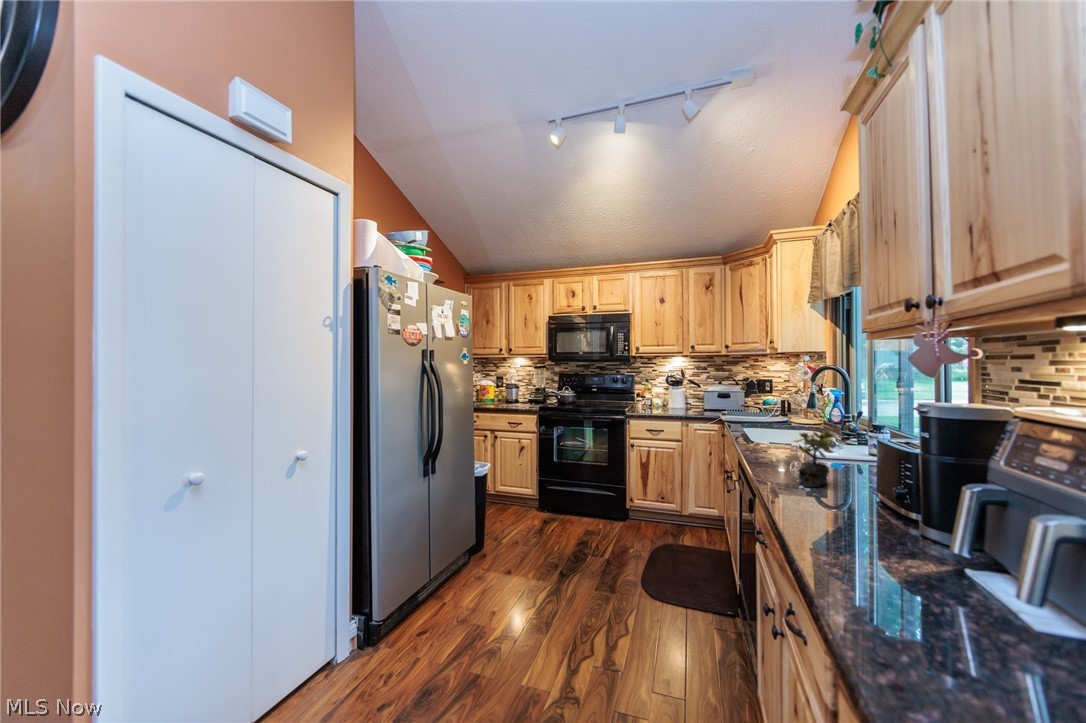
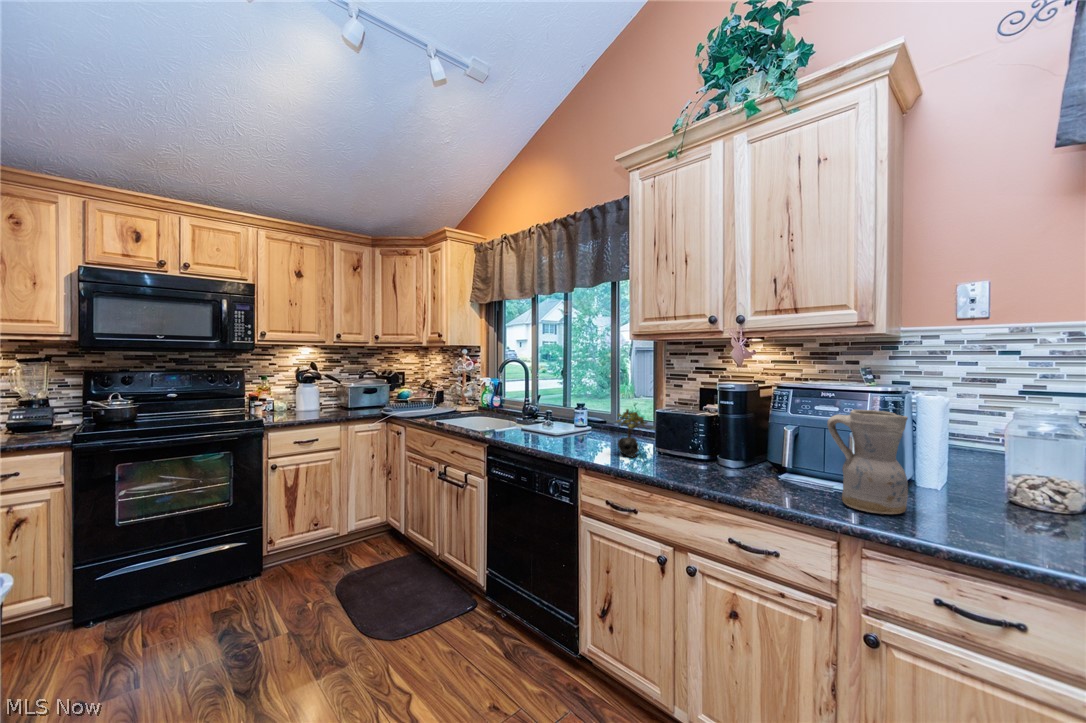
ceramic pitcher: none [857,452,976,644] -> present [827,410,908,514]

